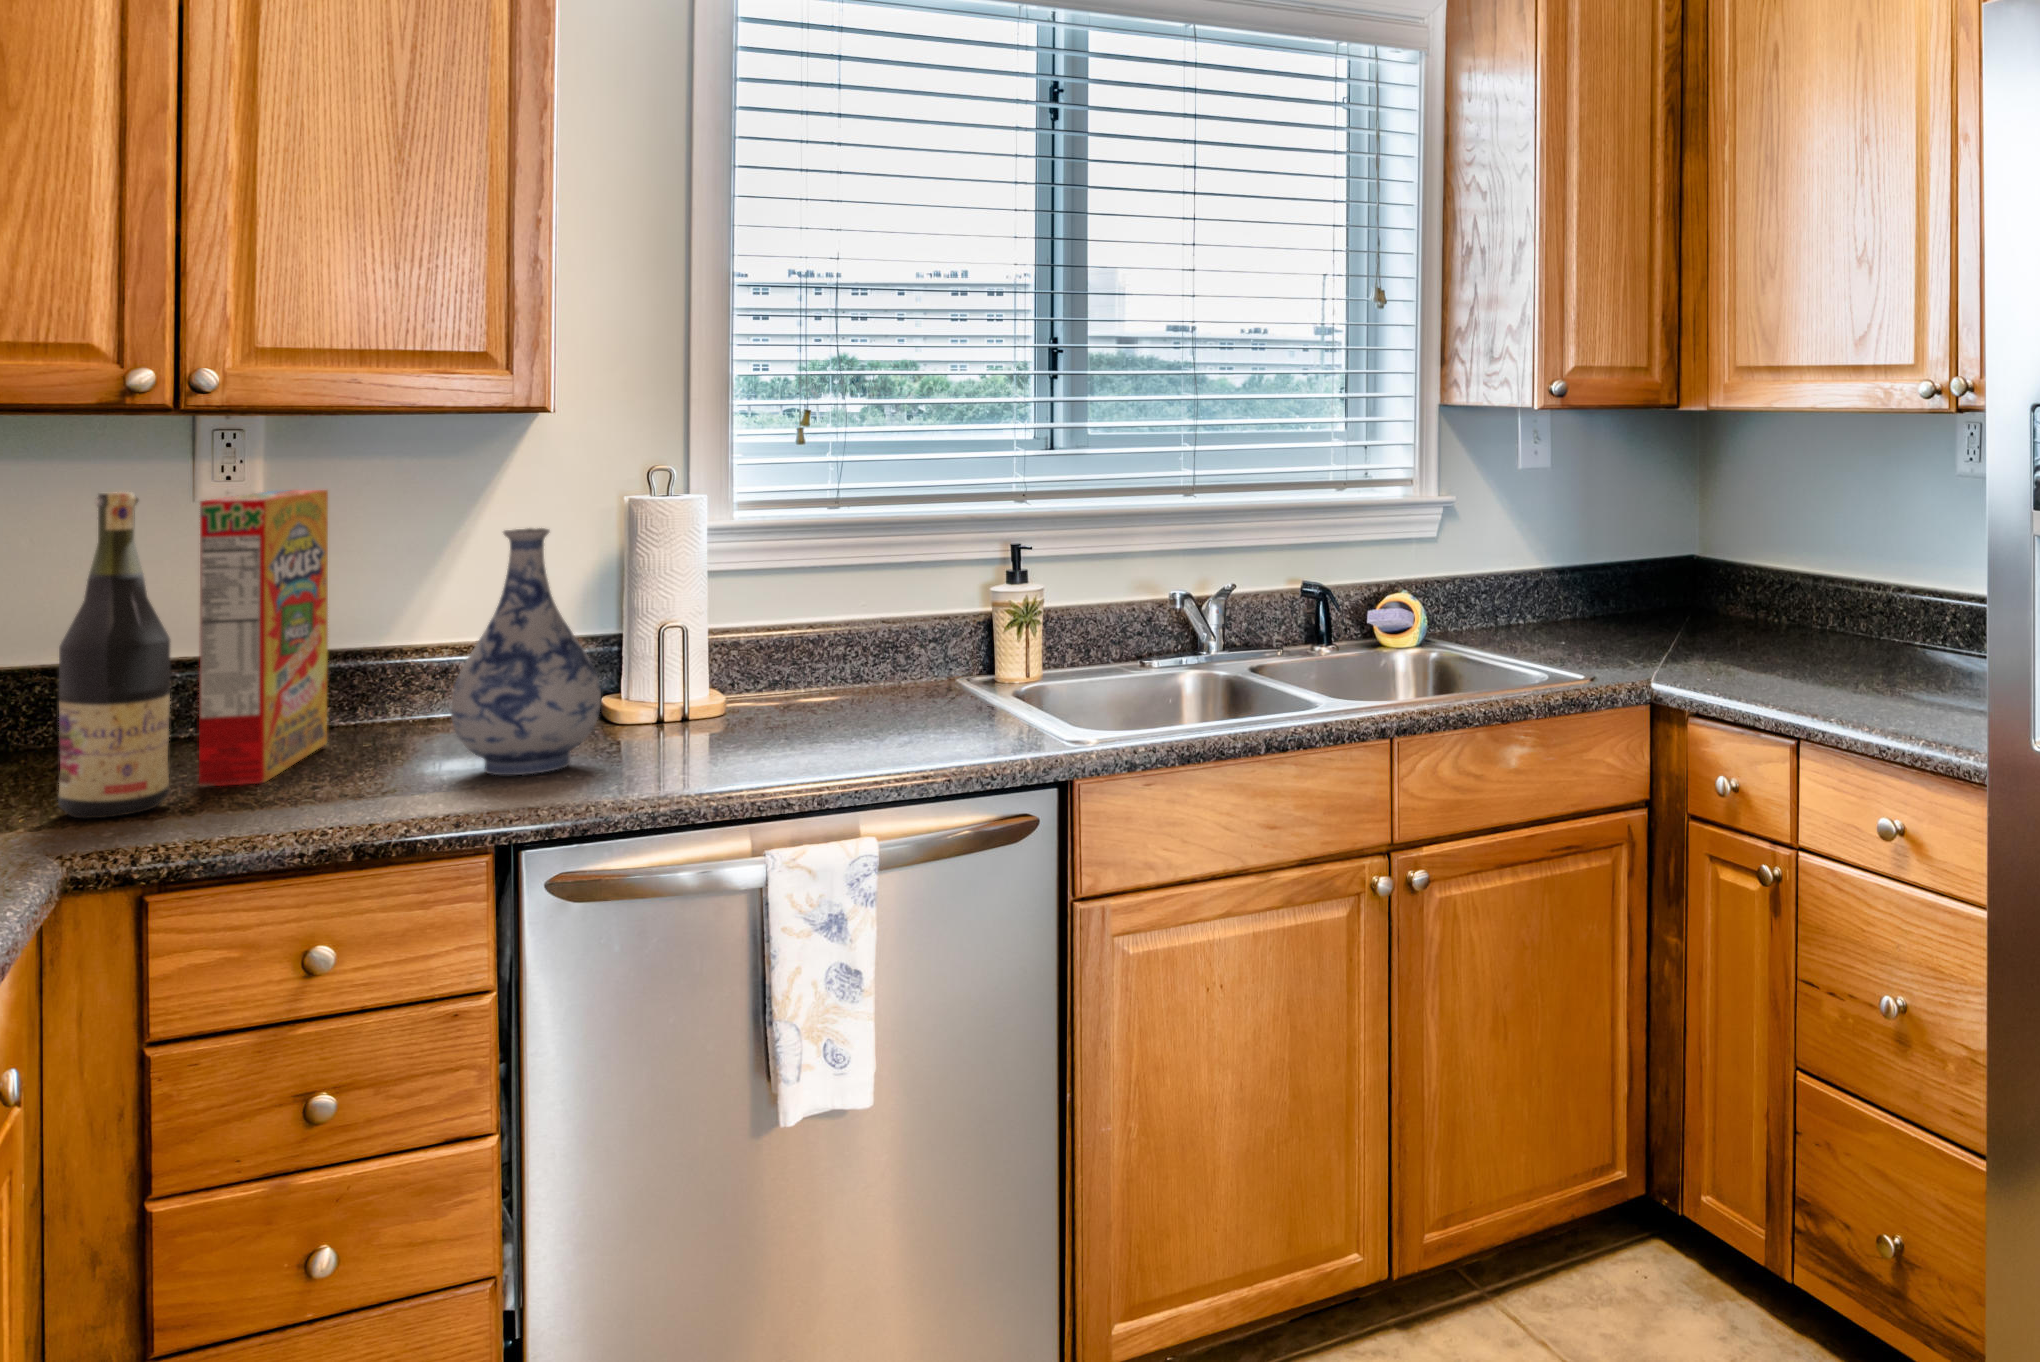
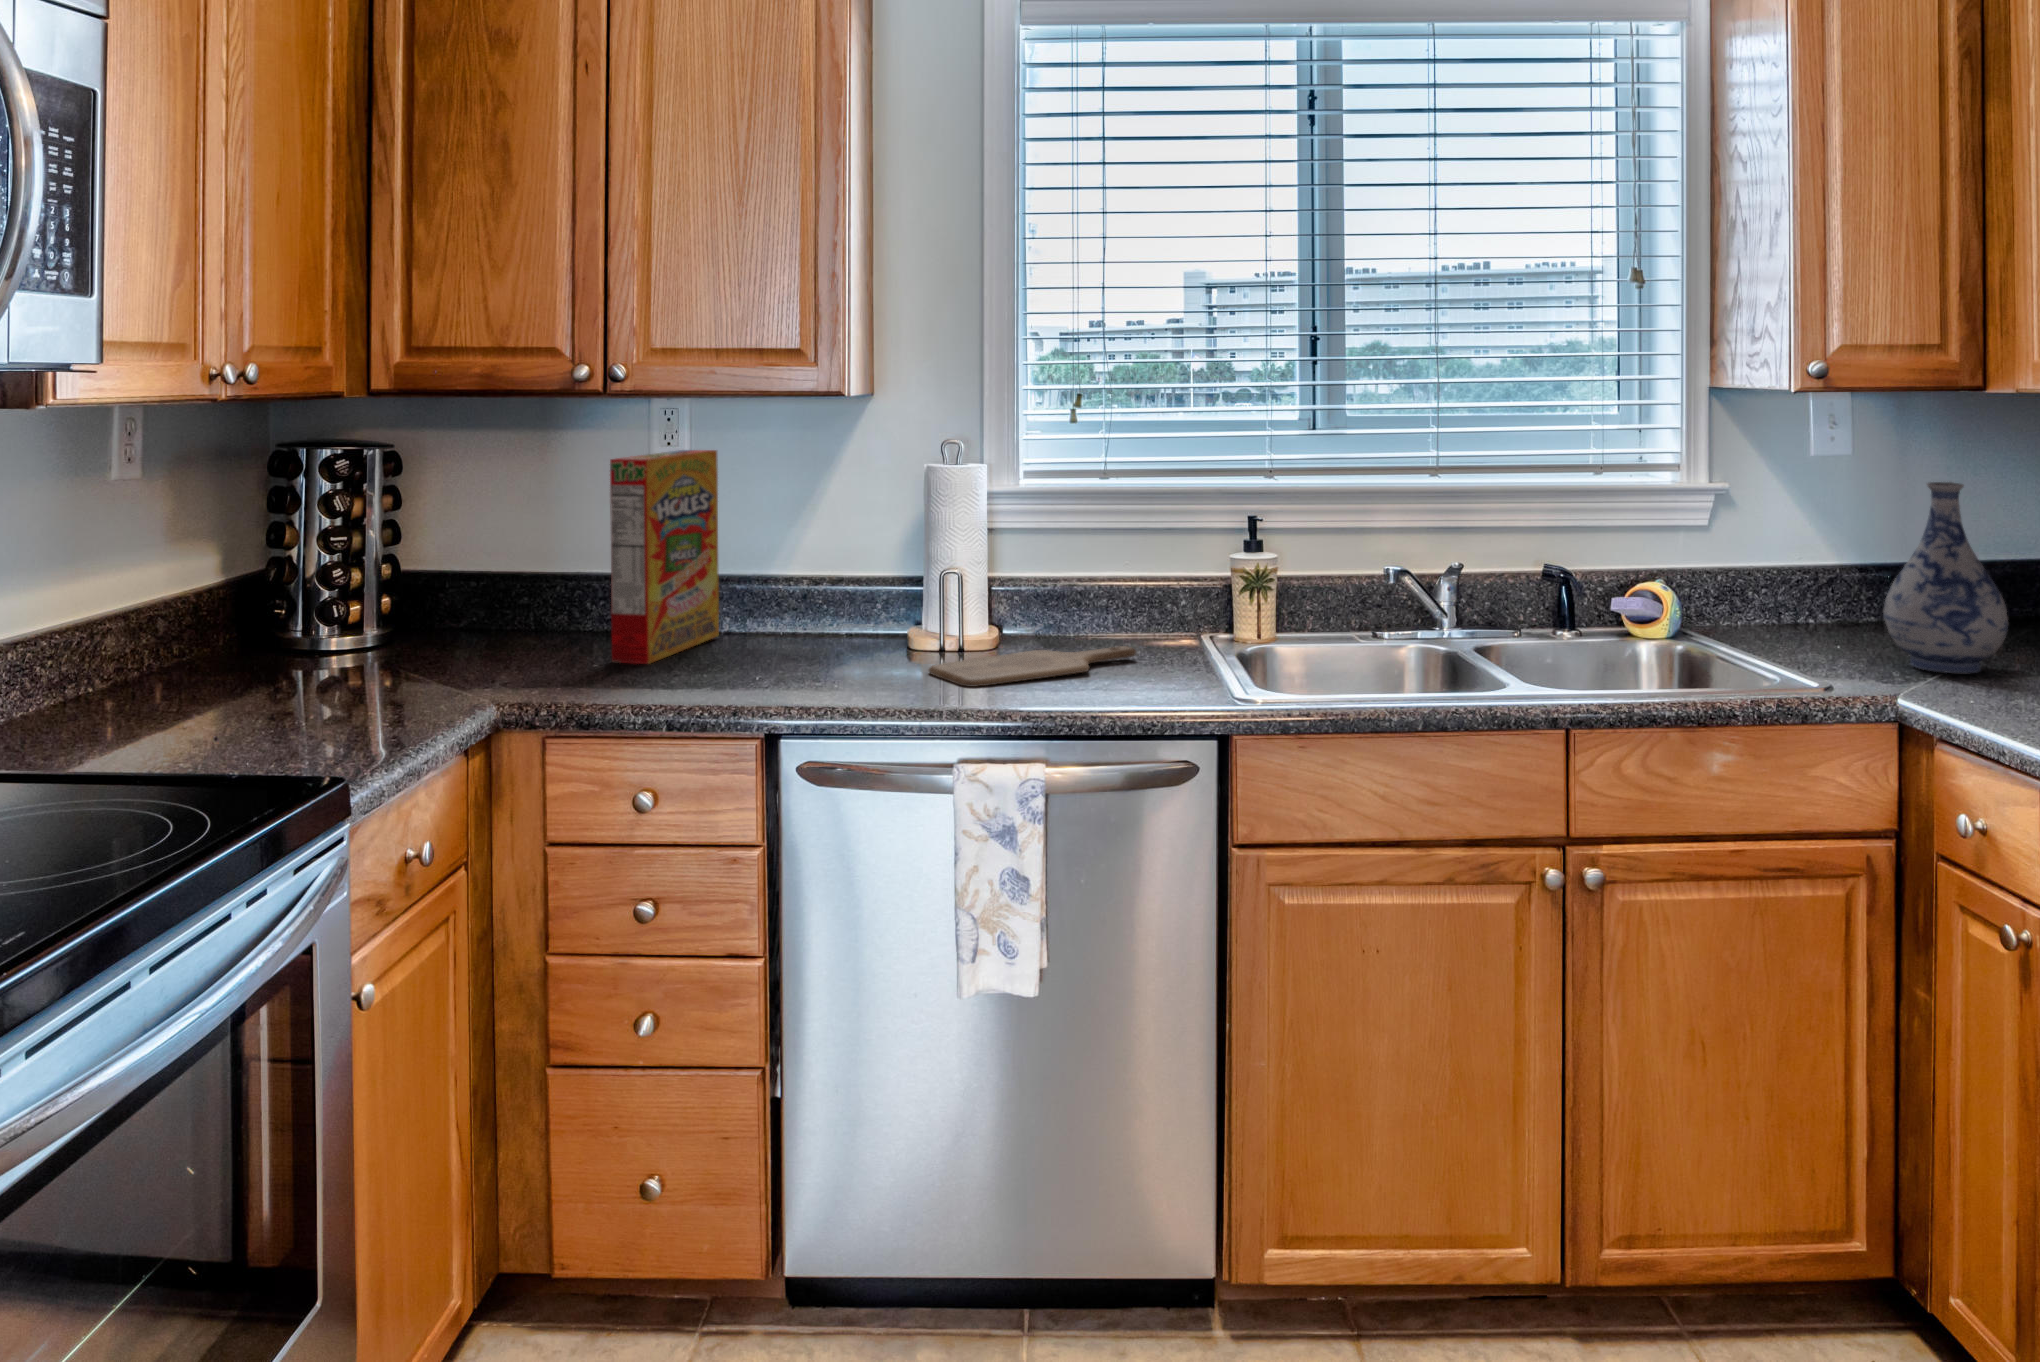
wine bottle: present [58,492,170,818] -> none [511,453,578,680]
vase: present [451,528,601,775] -> present [1883,482,2008,673]
cutting board: none [686,702,920,760] -> present [929,646,1136,687]

